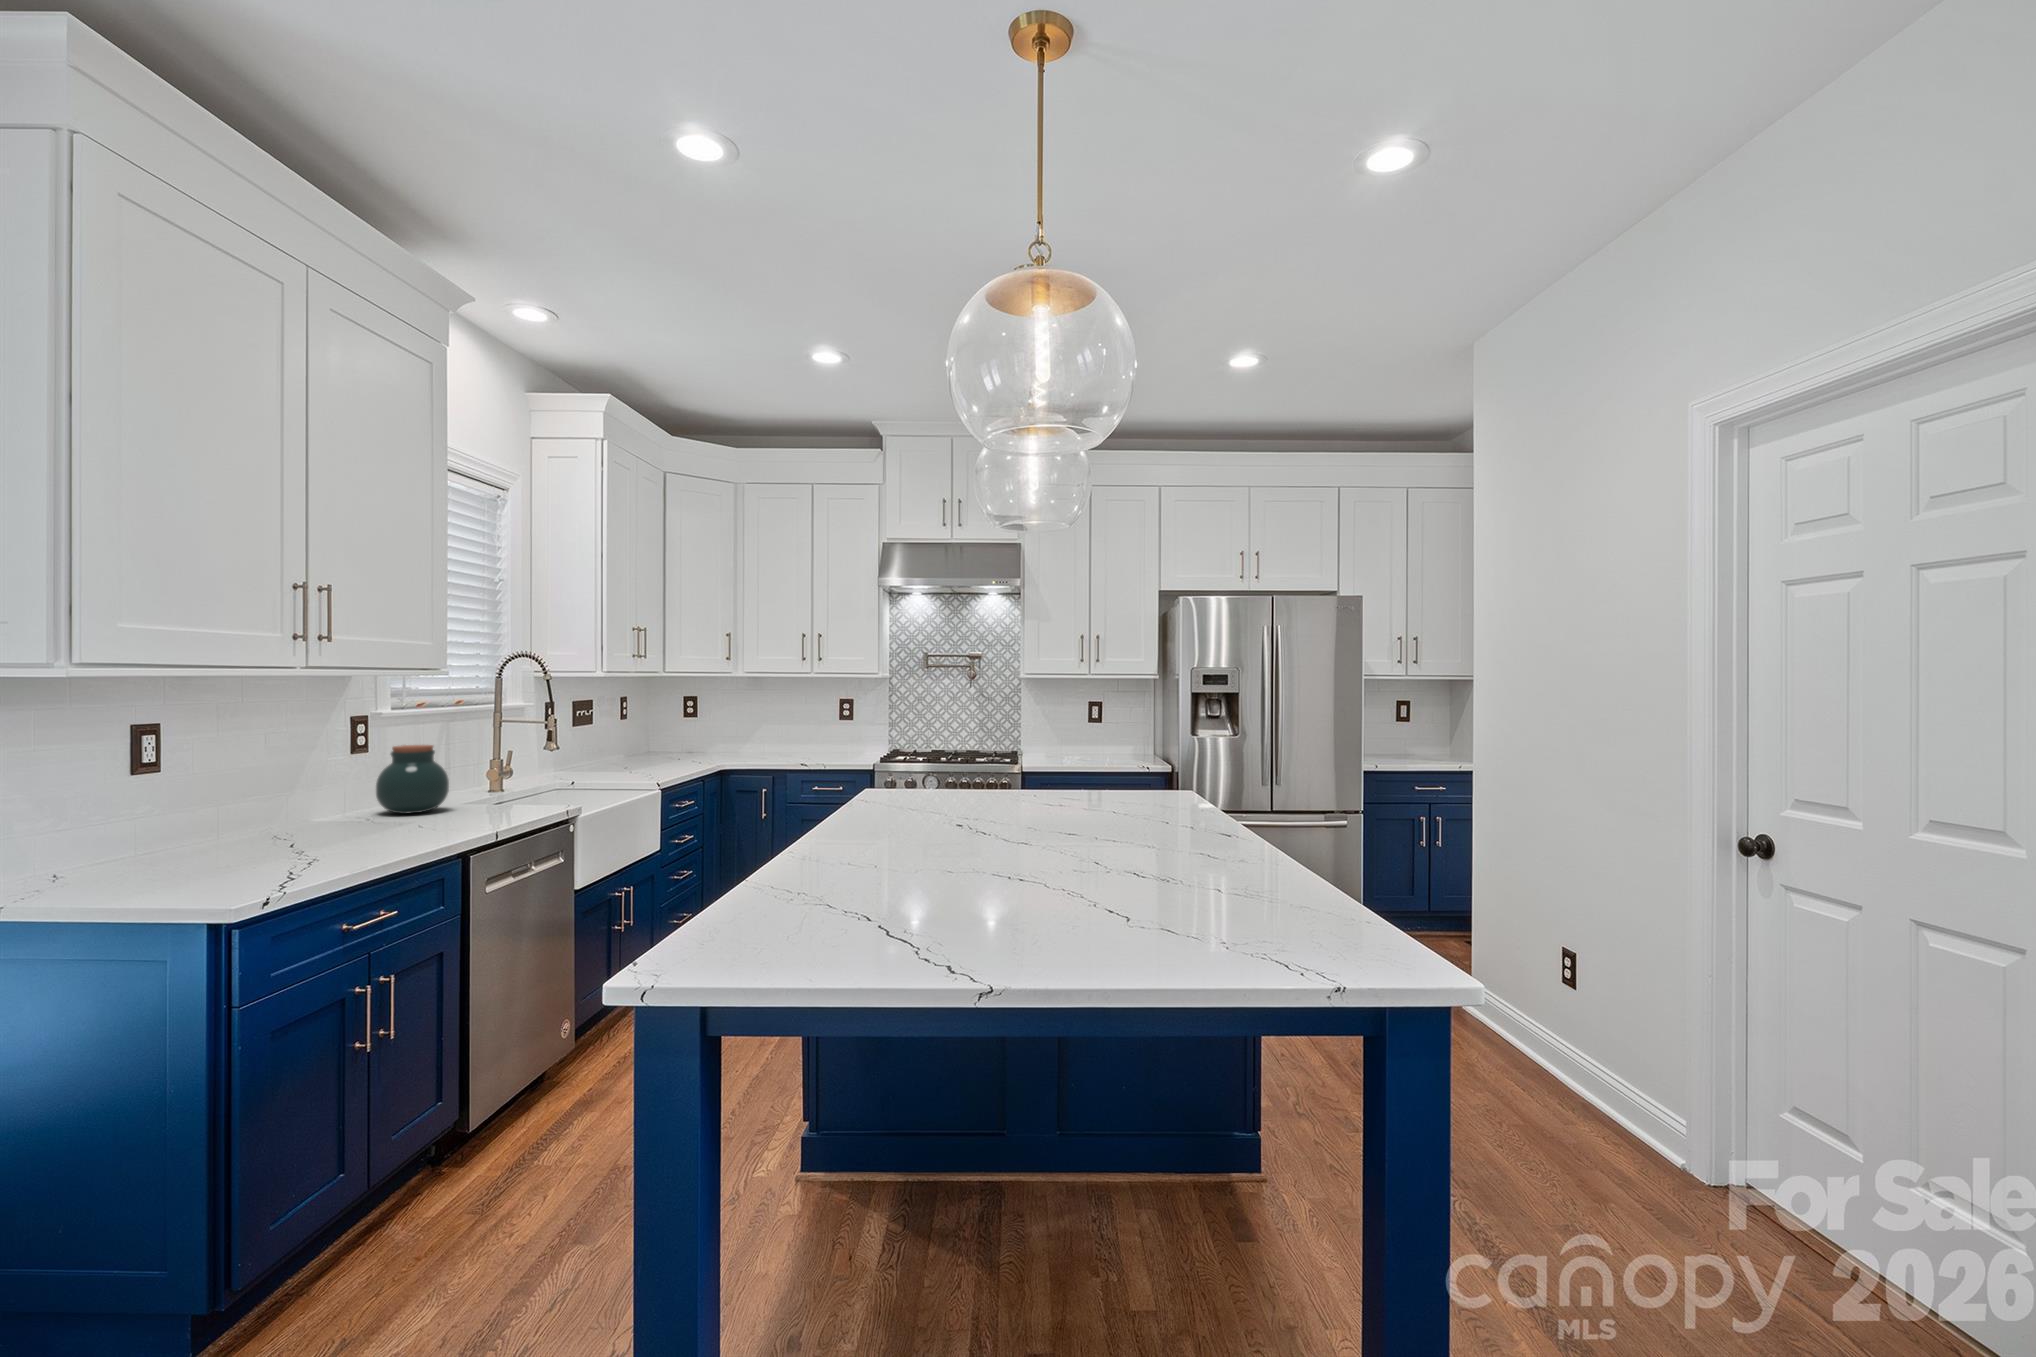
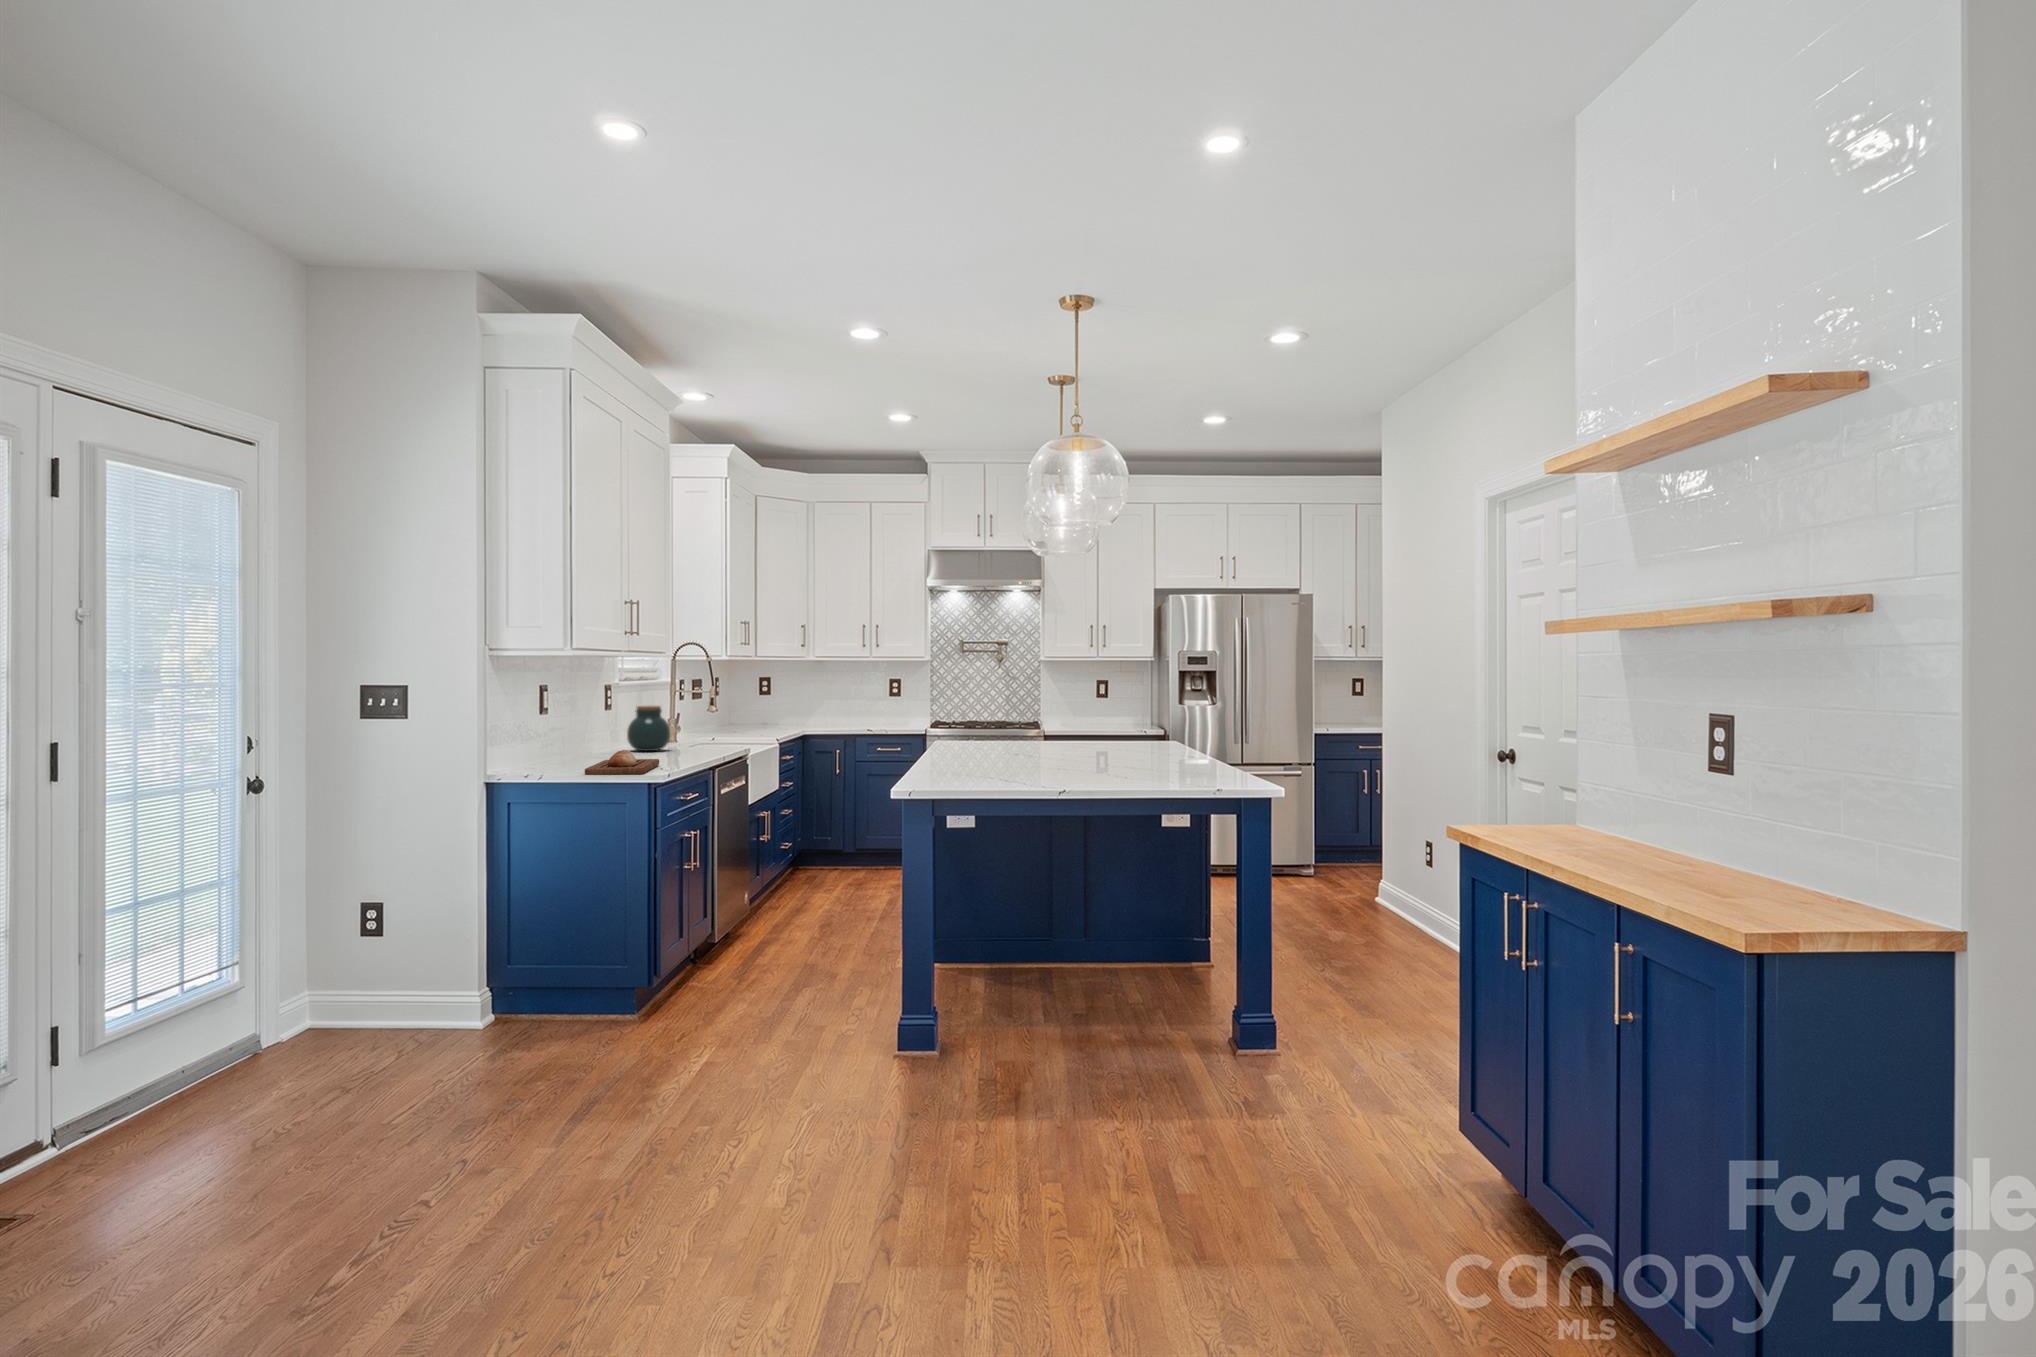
bread loaf: none [96,836,325,897] -> present [585,750,659,775]

